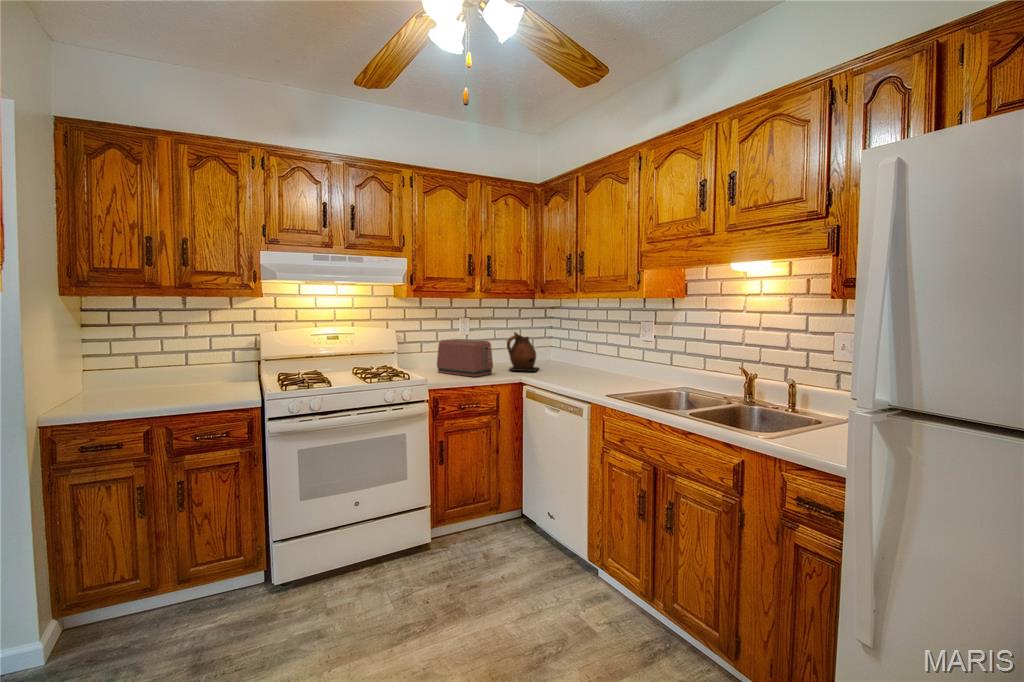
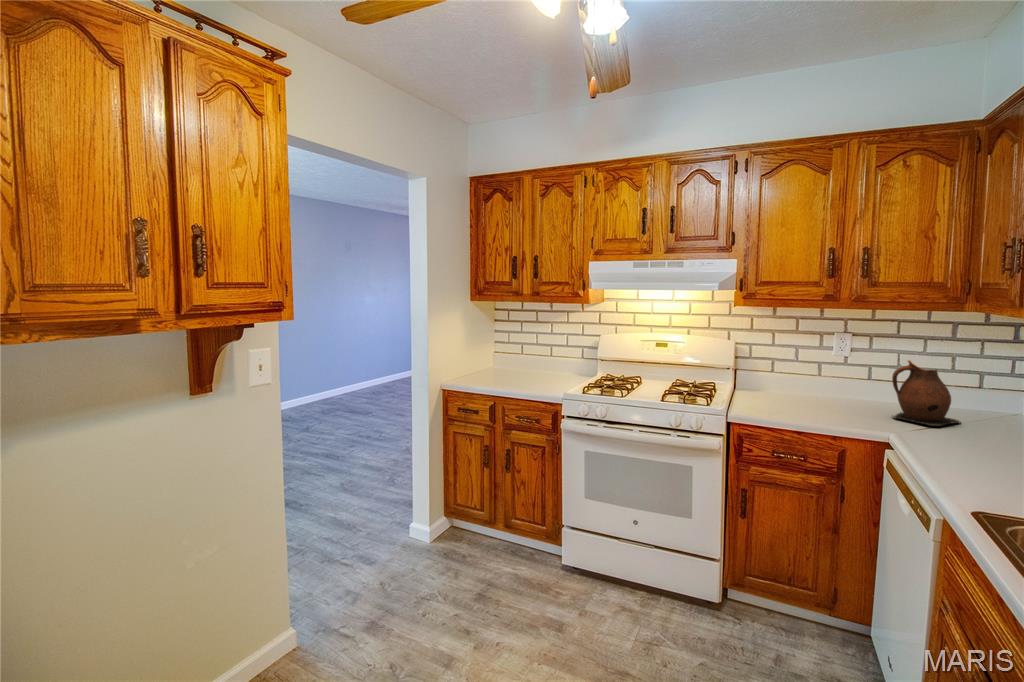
toaster: present [437,339,493,377] -> none [778,360,857,416]

